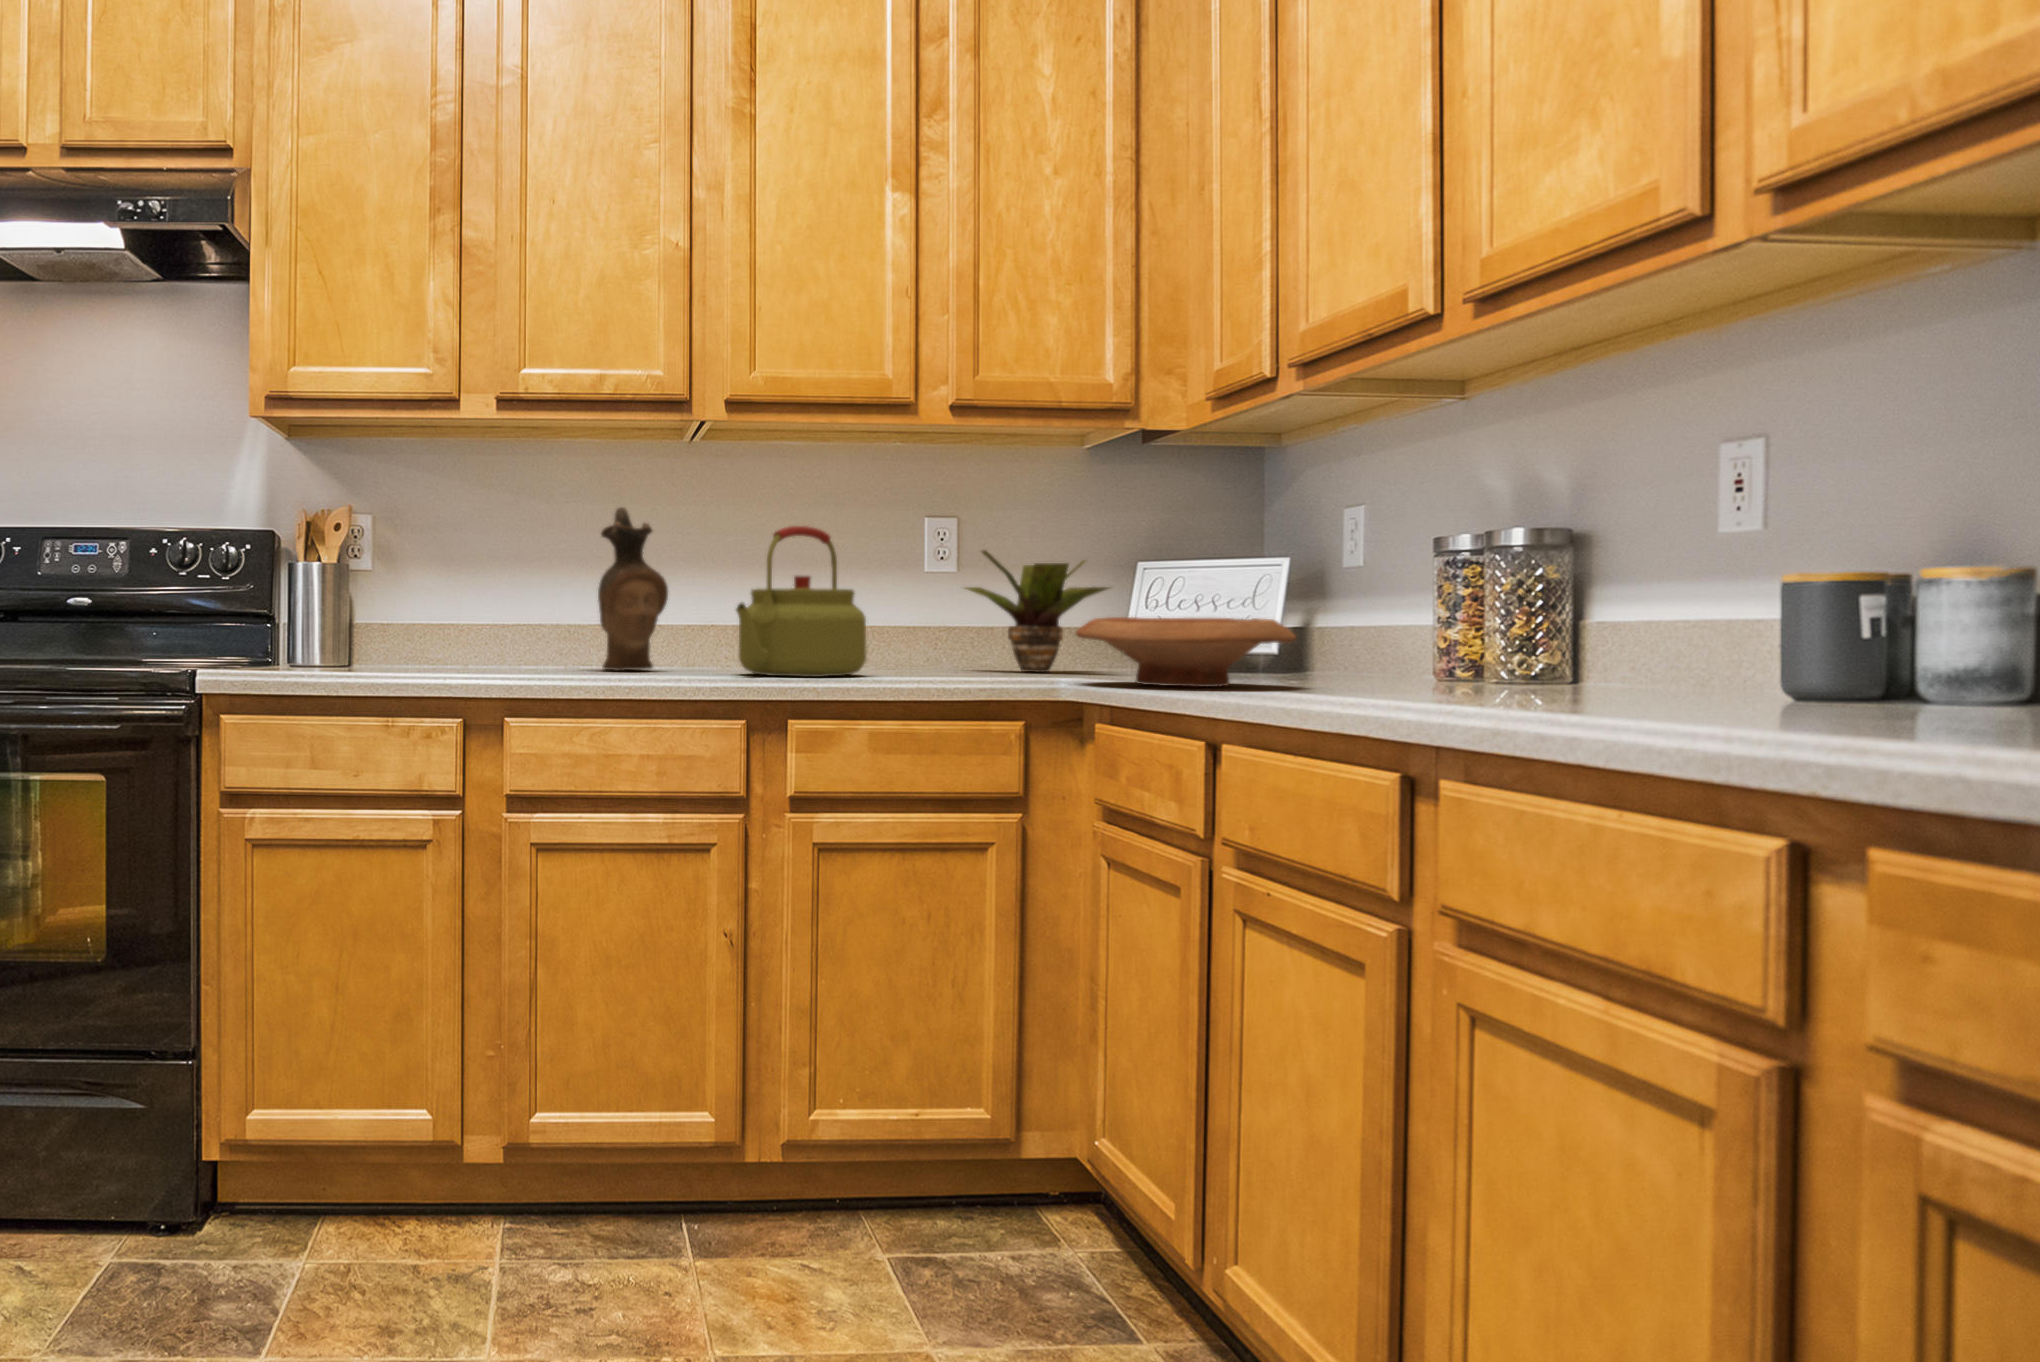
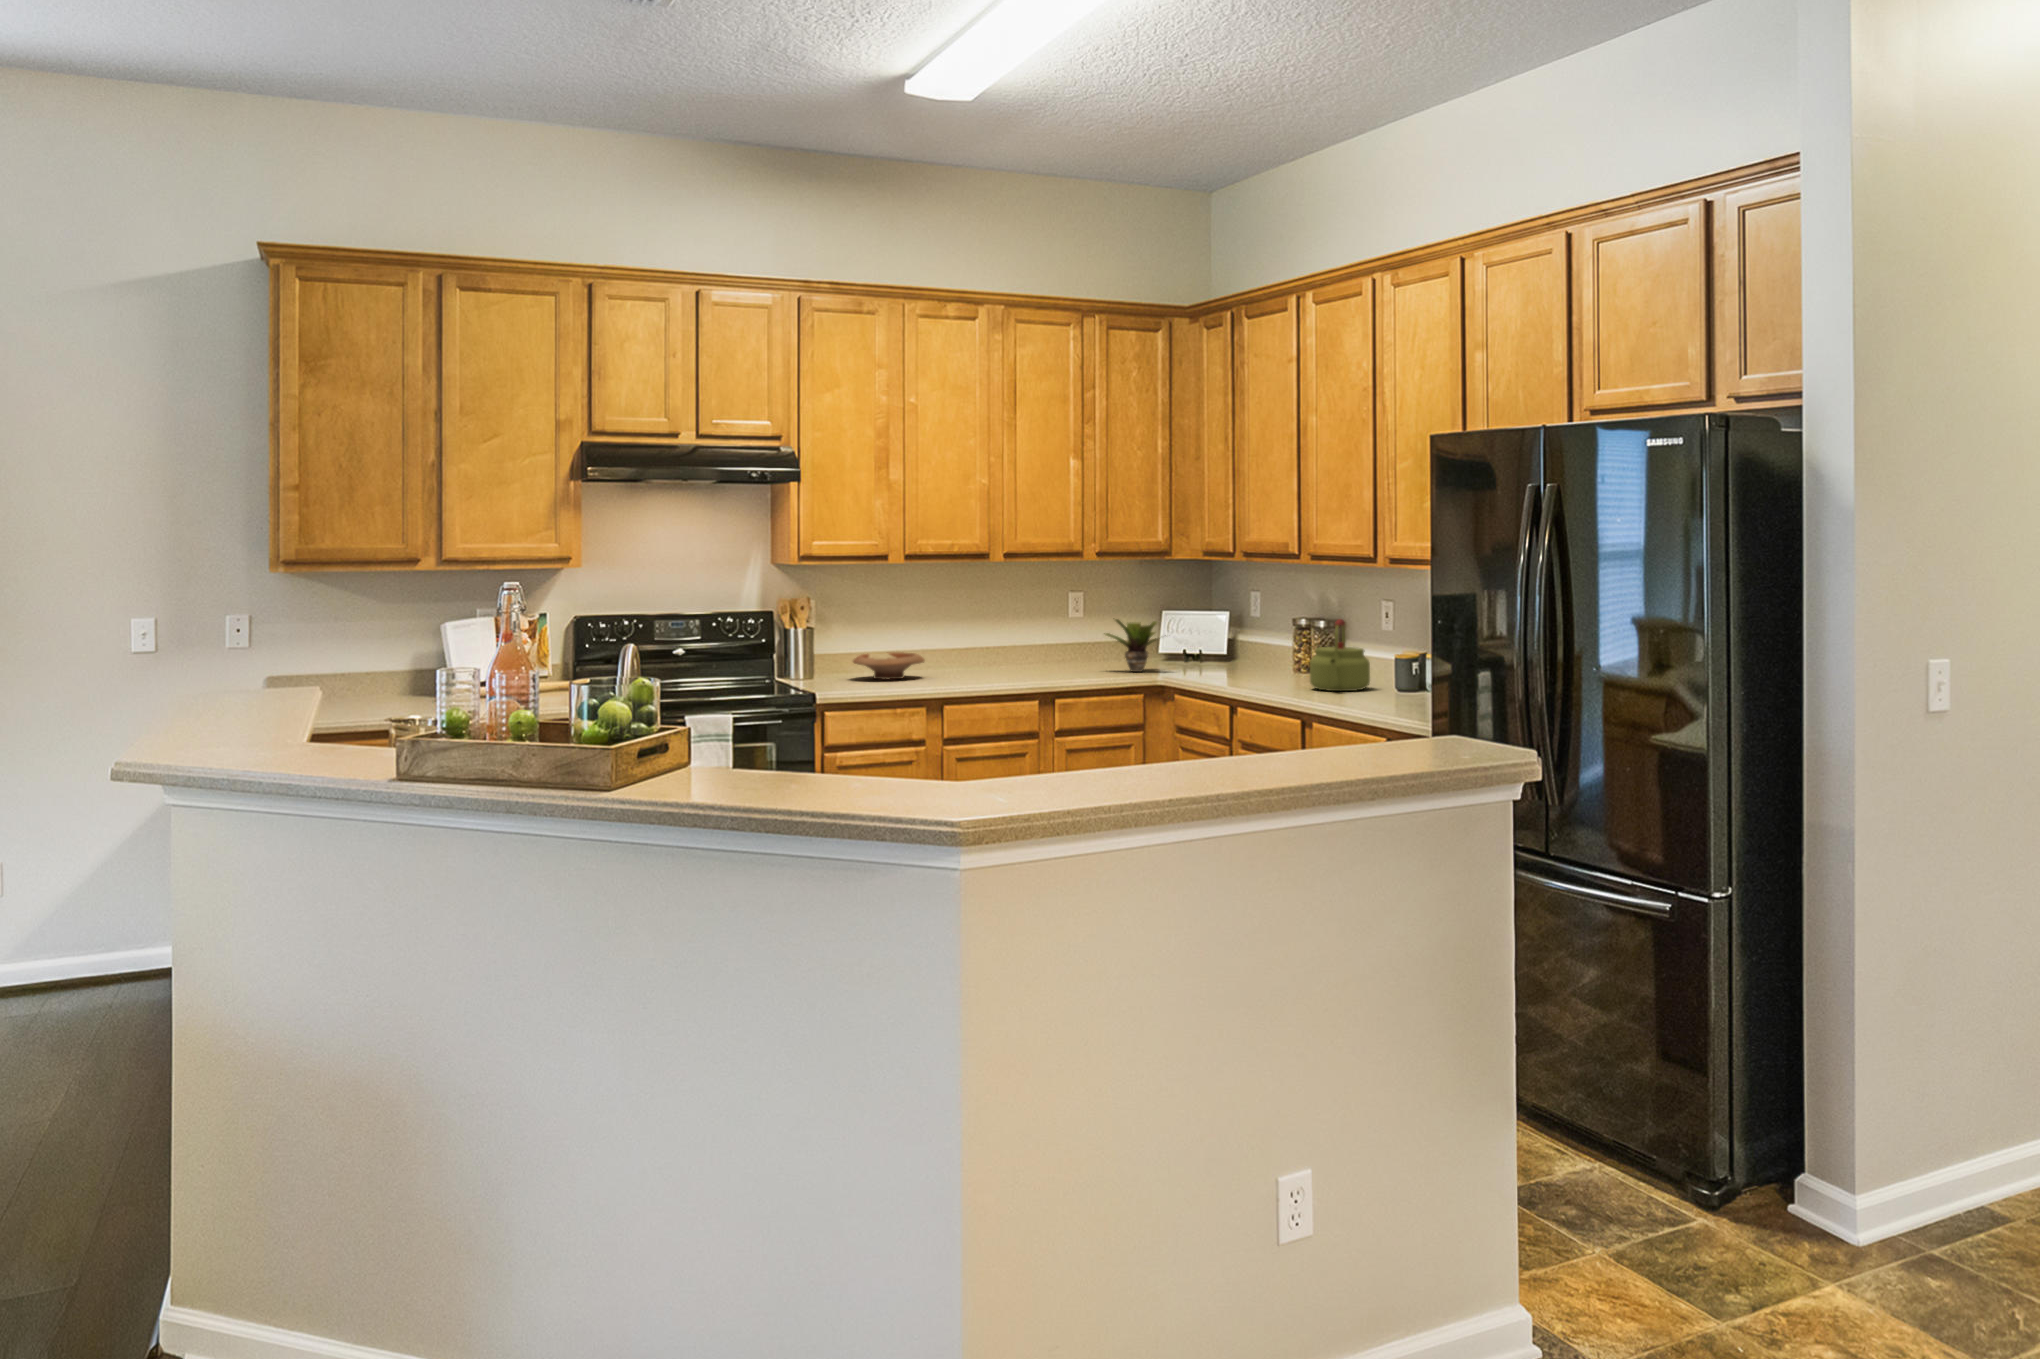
ceramic pitcher: present [598,507,668,671] -> none [959,605,993,683]
kettle: present [736,526,866,677] -> present [1310,619,1370,691]
wooden bowl: present [1076,617,1296,687] -> present [853,652,925,680]

